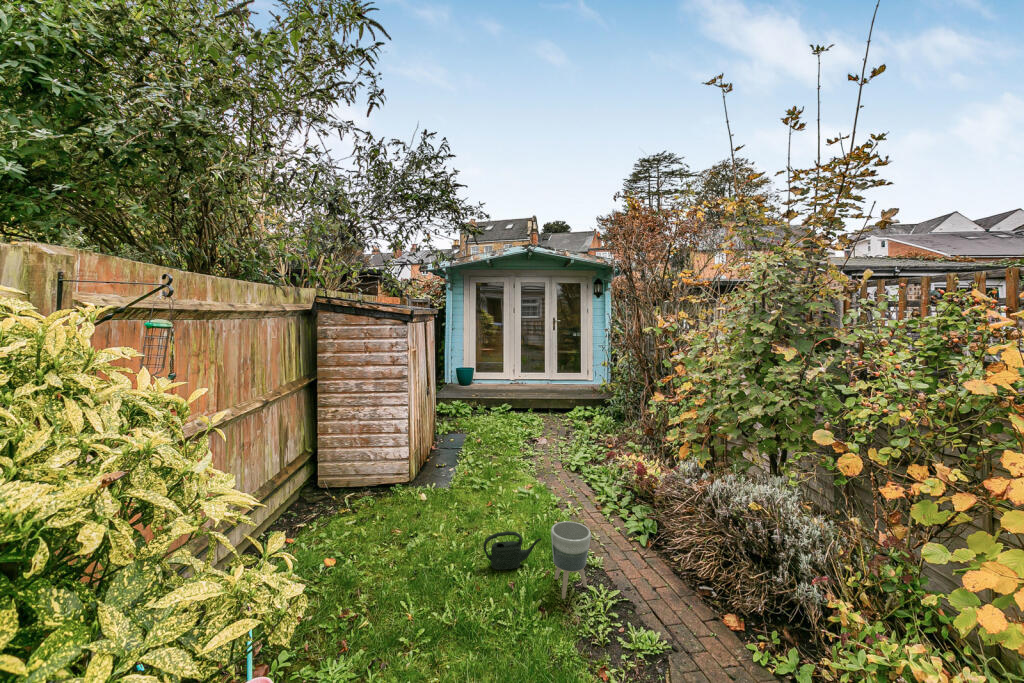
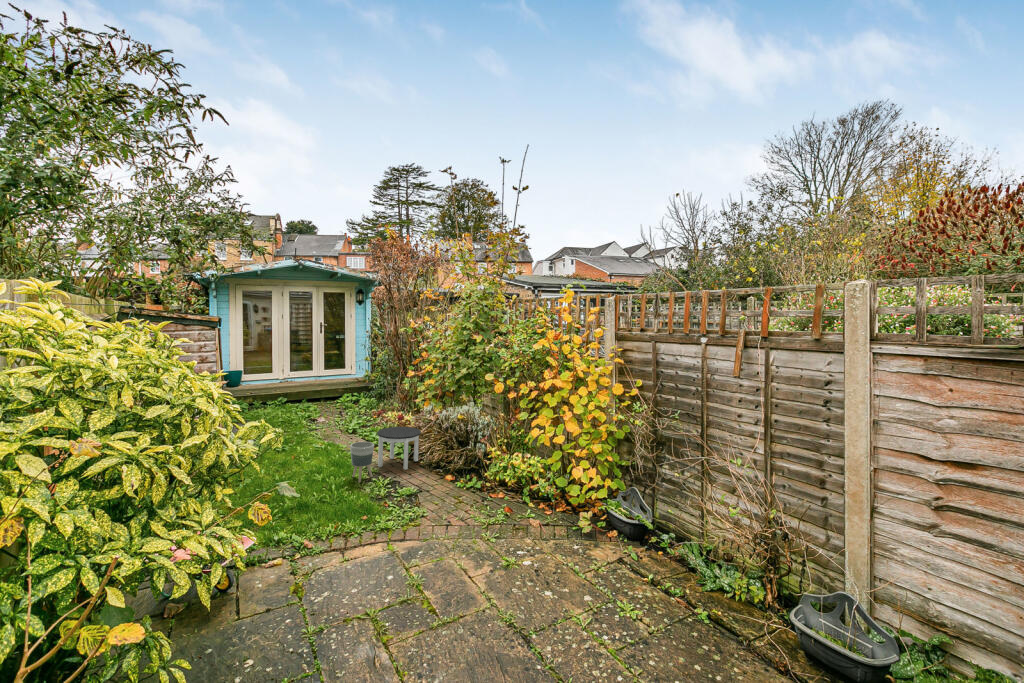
round table: none [600,491,676,580] -> present [377,427,421,470]
watering can: present [484,531,541,570] -> none [304,455,342,480]

